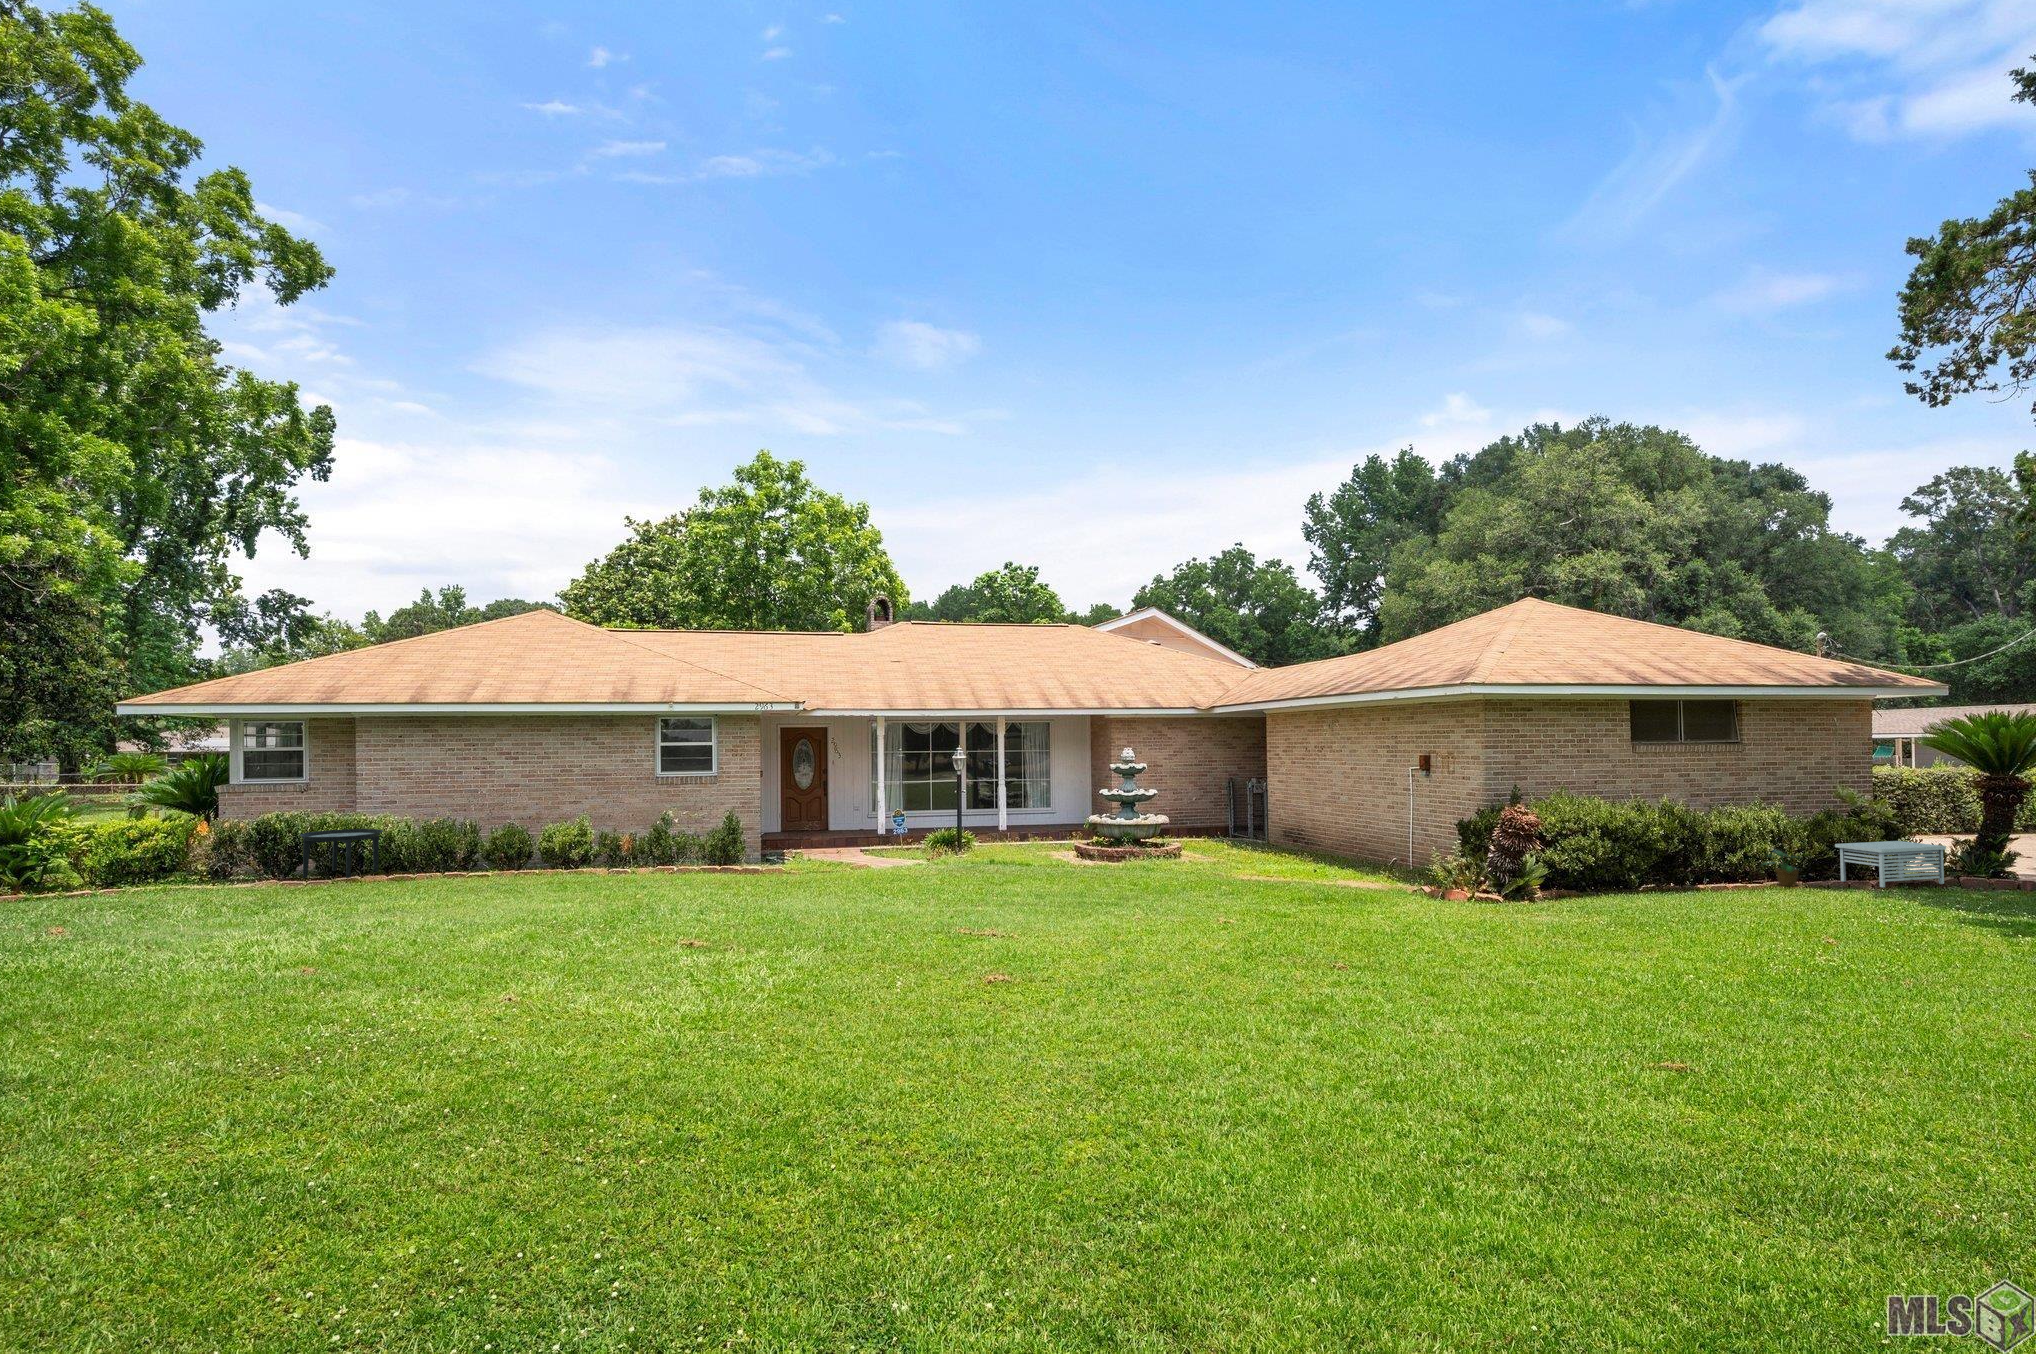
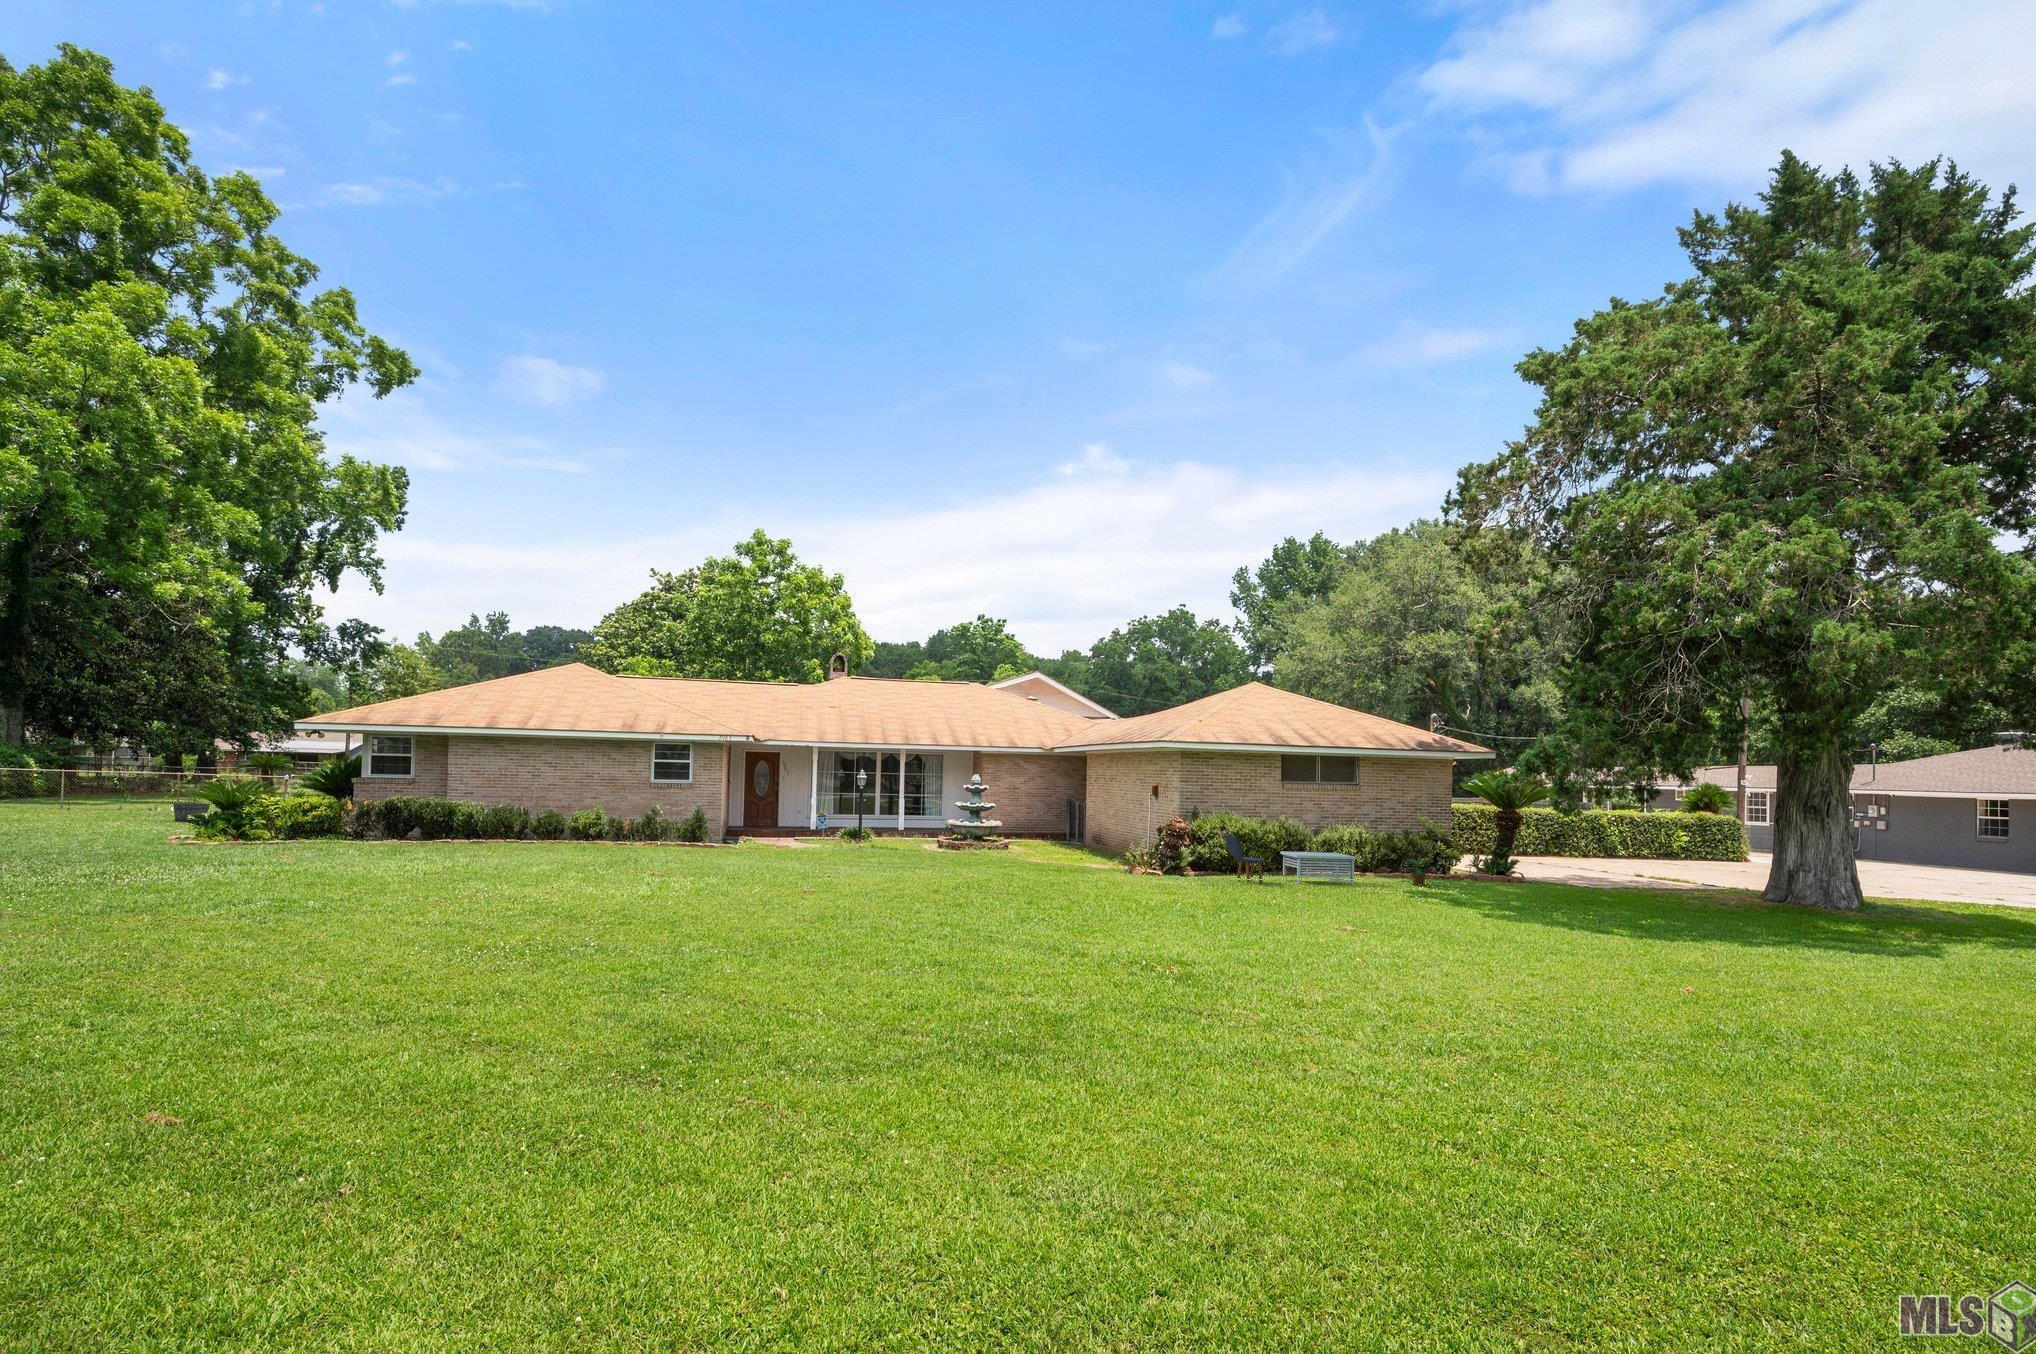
round table: present [300,829,383,878] -> none [332,794,399,830]
chair: none [1526,830,1587,898] -> present [1225,833,1265,884]
storage bench: present [1835,841,1946,887] -> present [1280,851,1356,885]
wooden bucket: none [94,847,142,880] -> present [173,798,210,822]

